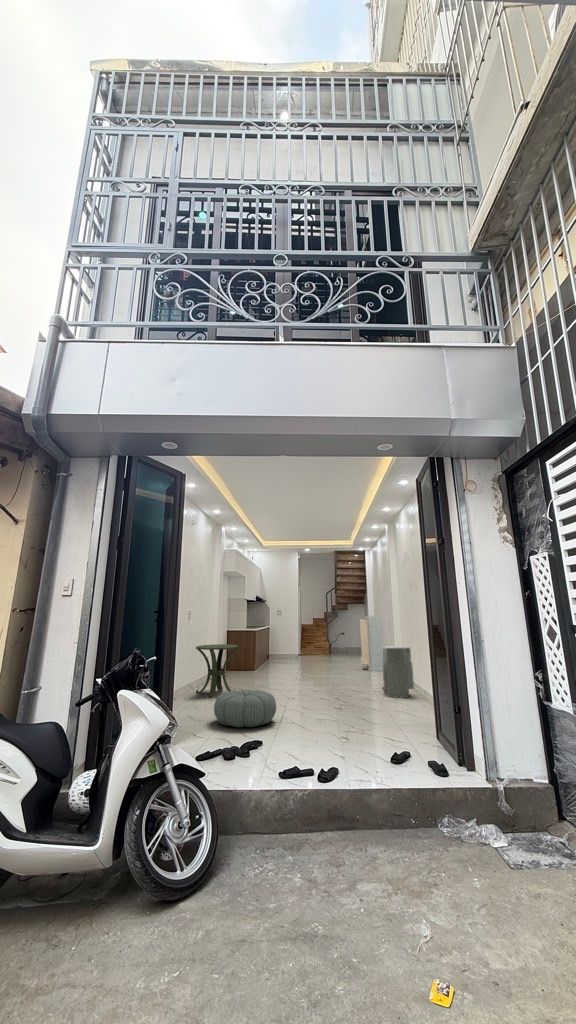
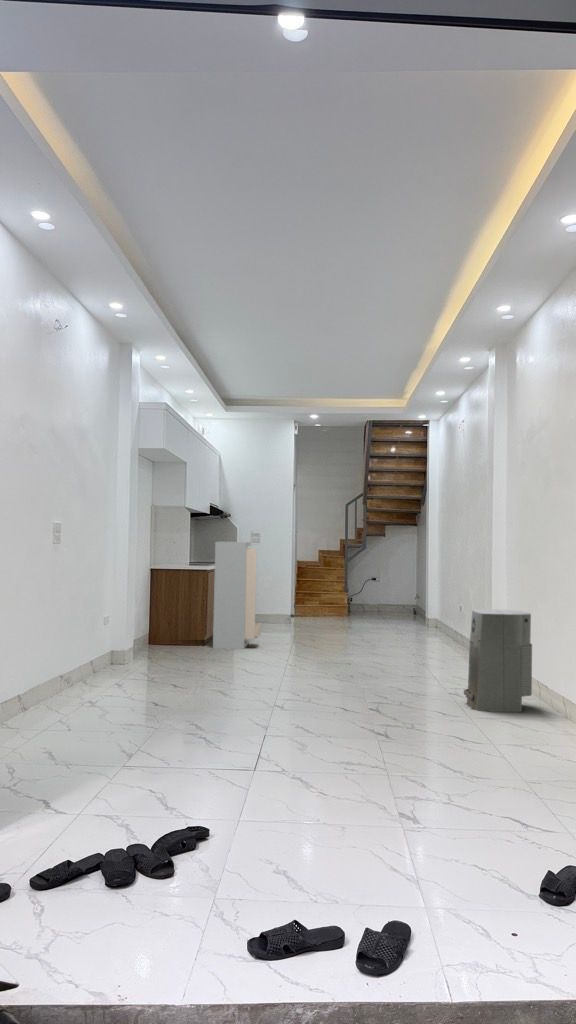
storage cabinet: present [360,616,383,671] -> present [213,542,261,649]
side table: present [196,644,239,698] -> none [77,596,168,704]
pouf: present [214,689,276,727] -> none [103,698,244,784]

